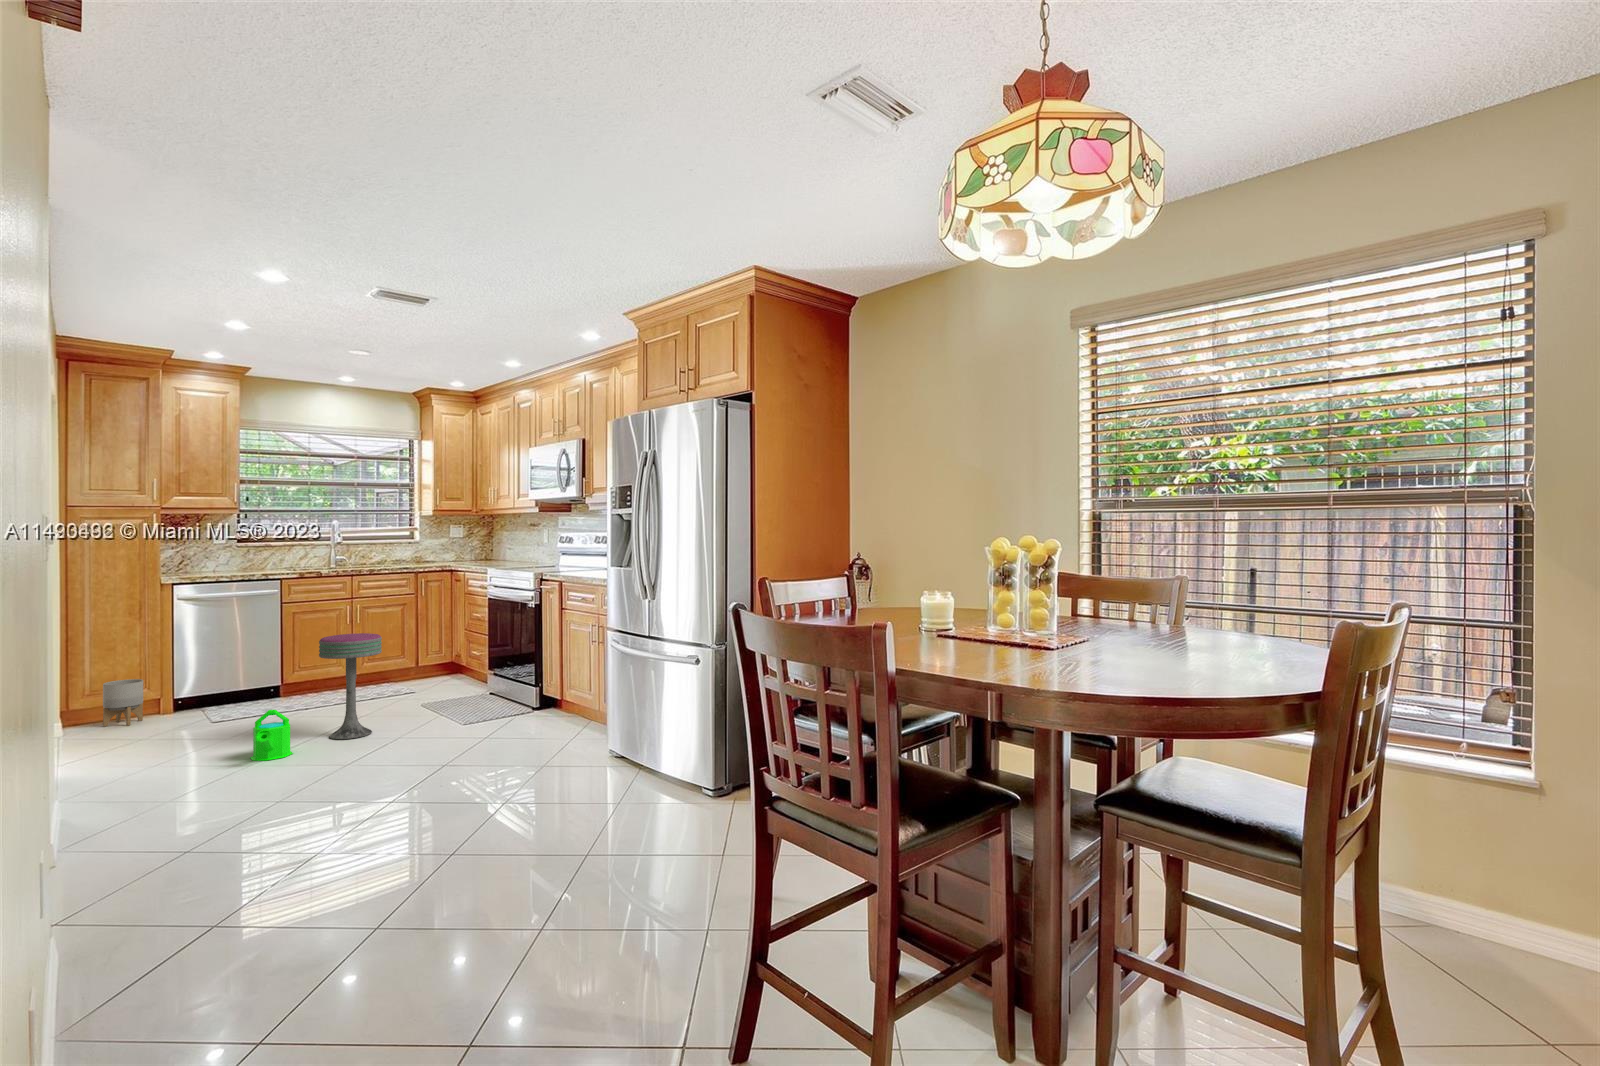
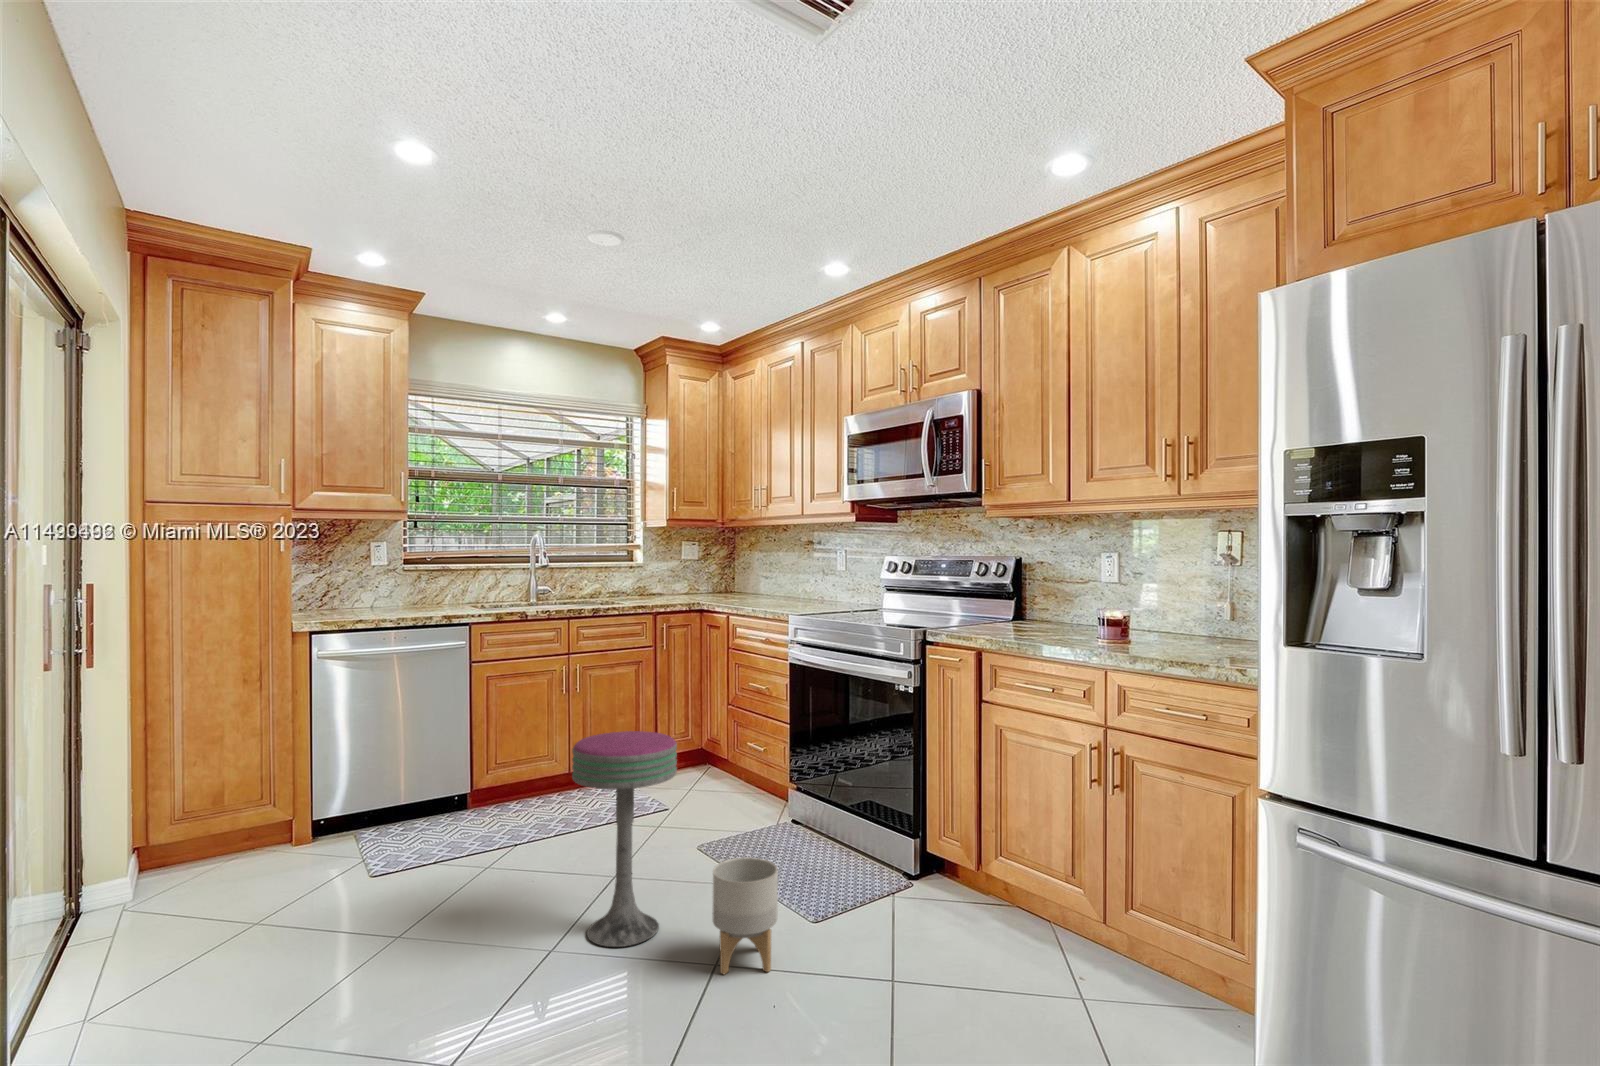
planter: present [103,679,143,727] -> present [712,857,778,974]
watering can: present [250,710,293,761] -> none [461,905,542,1023]

